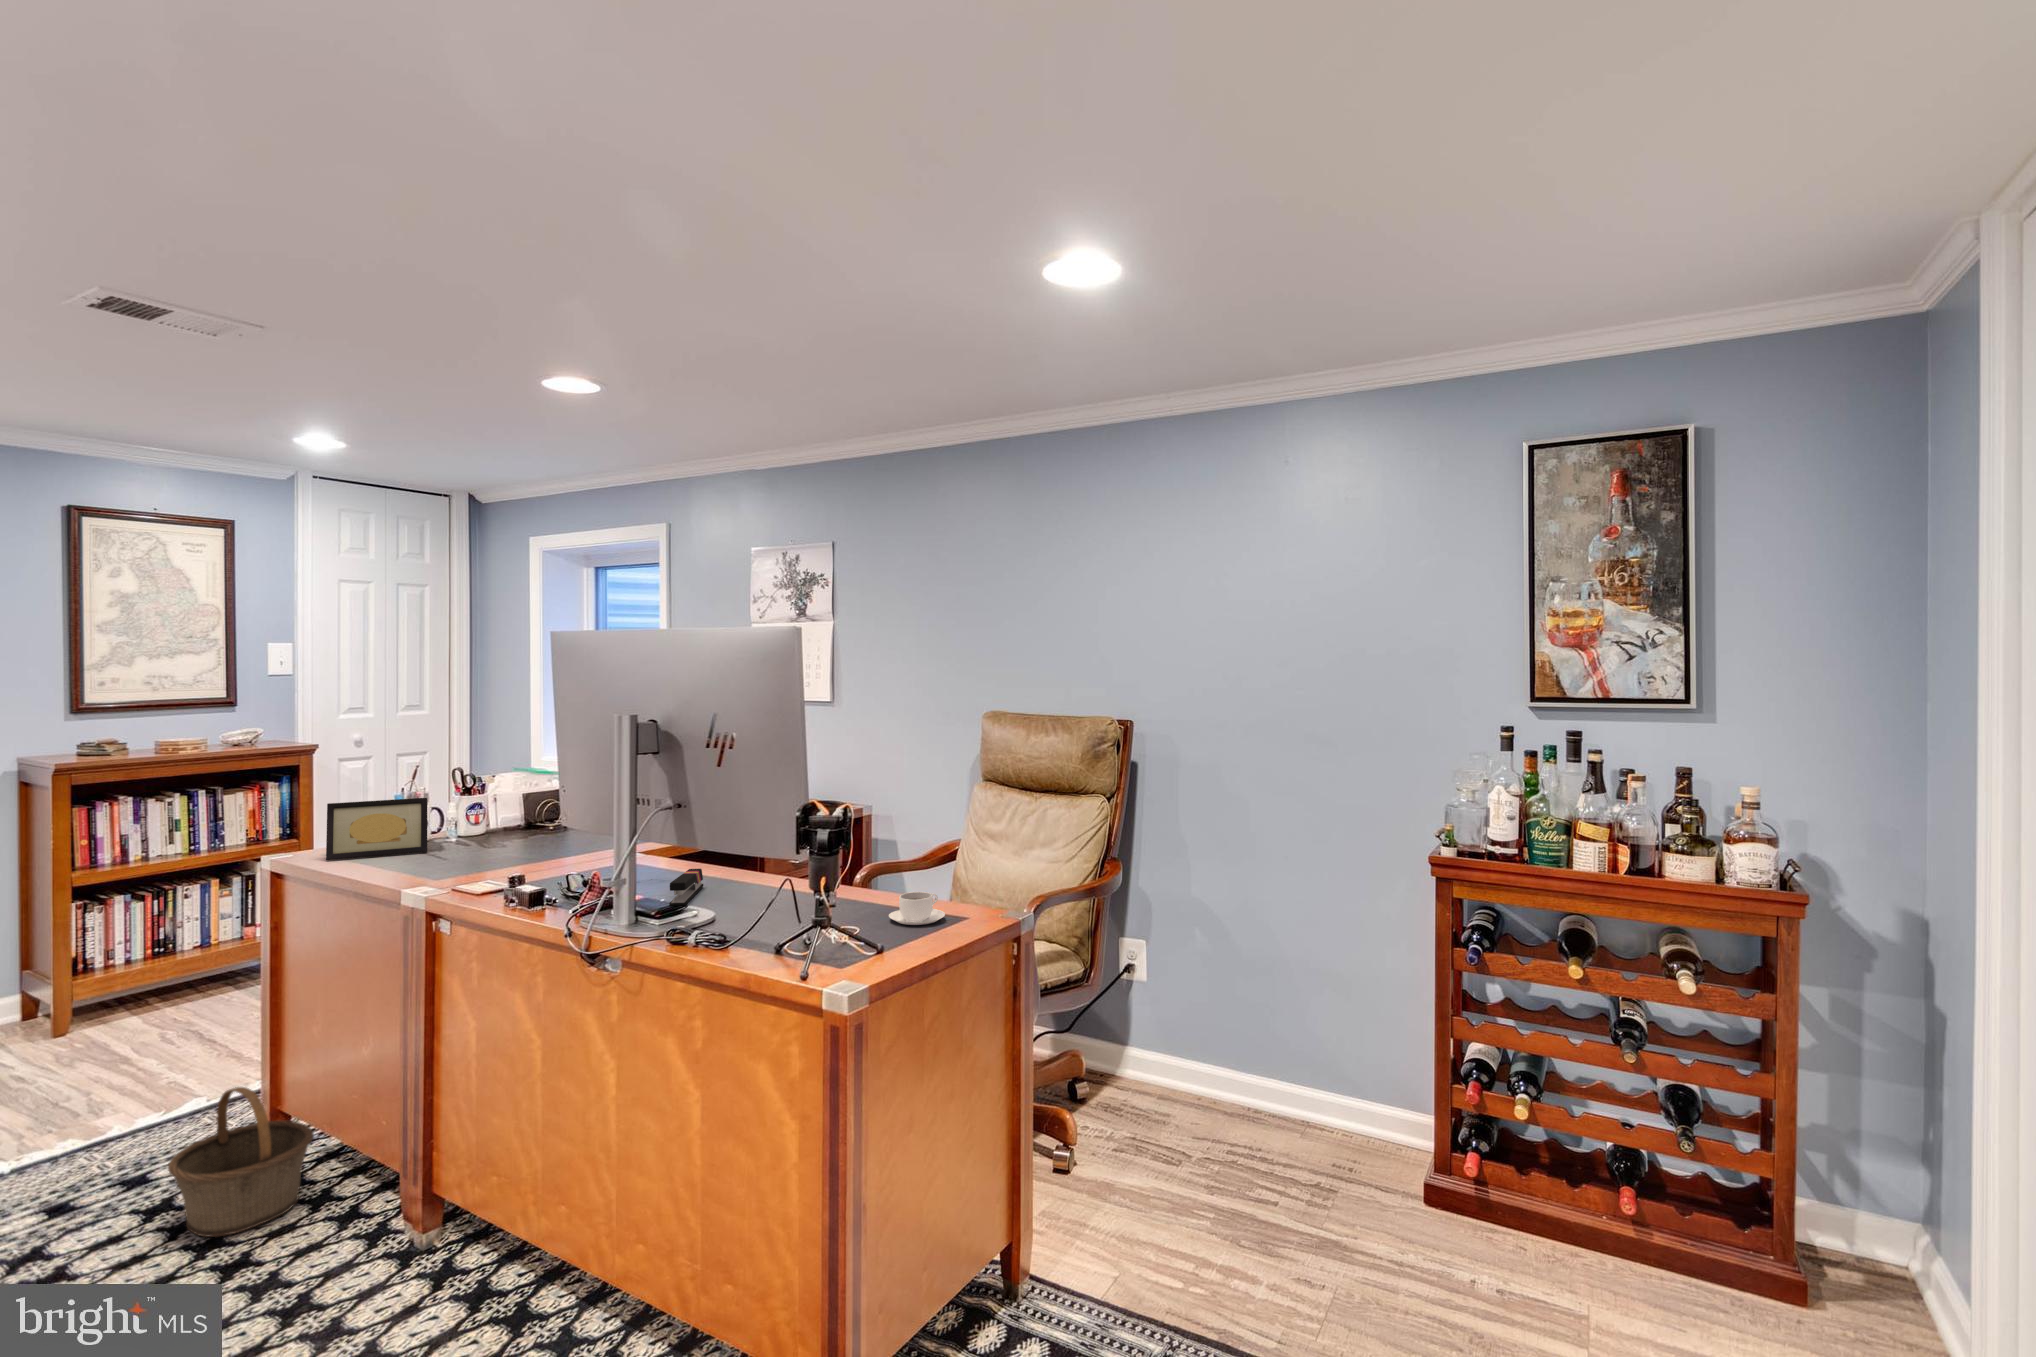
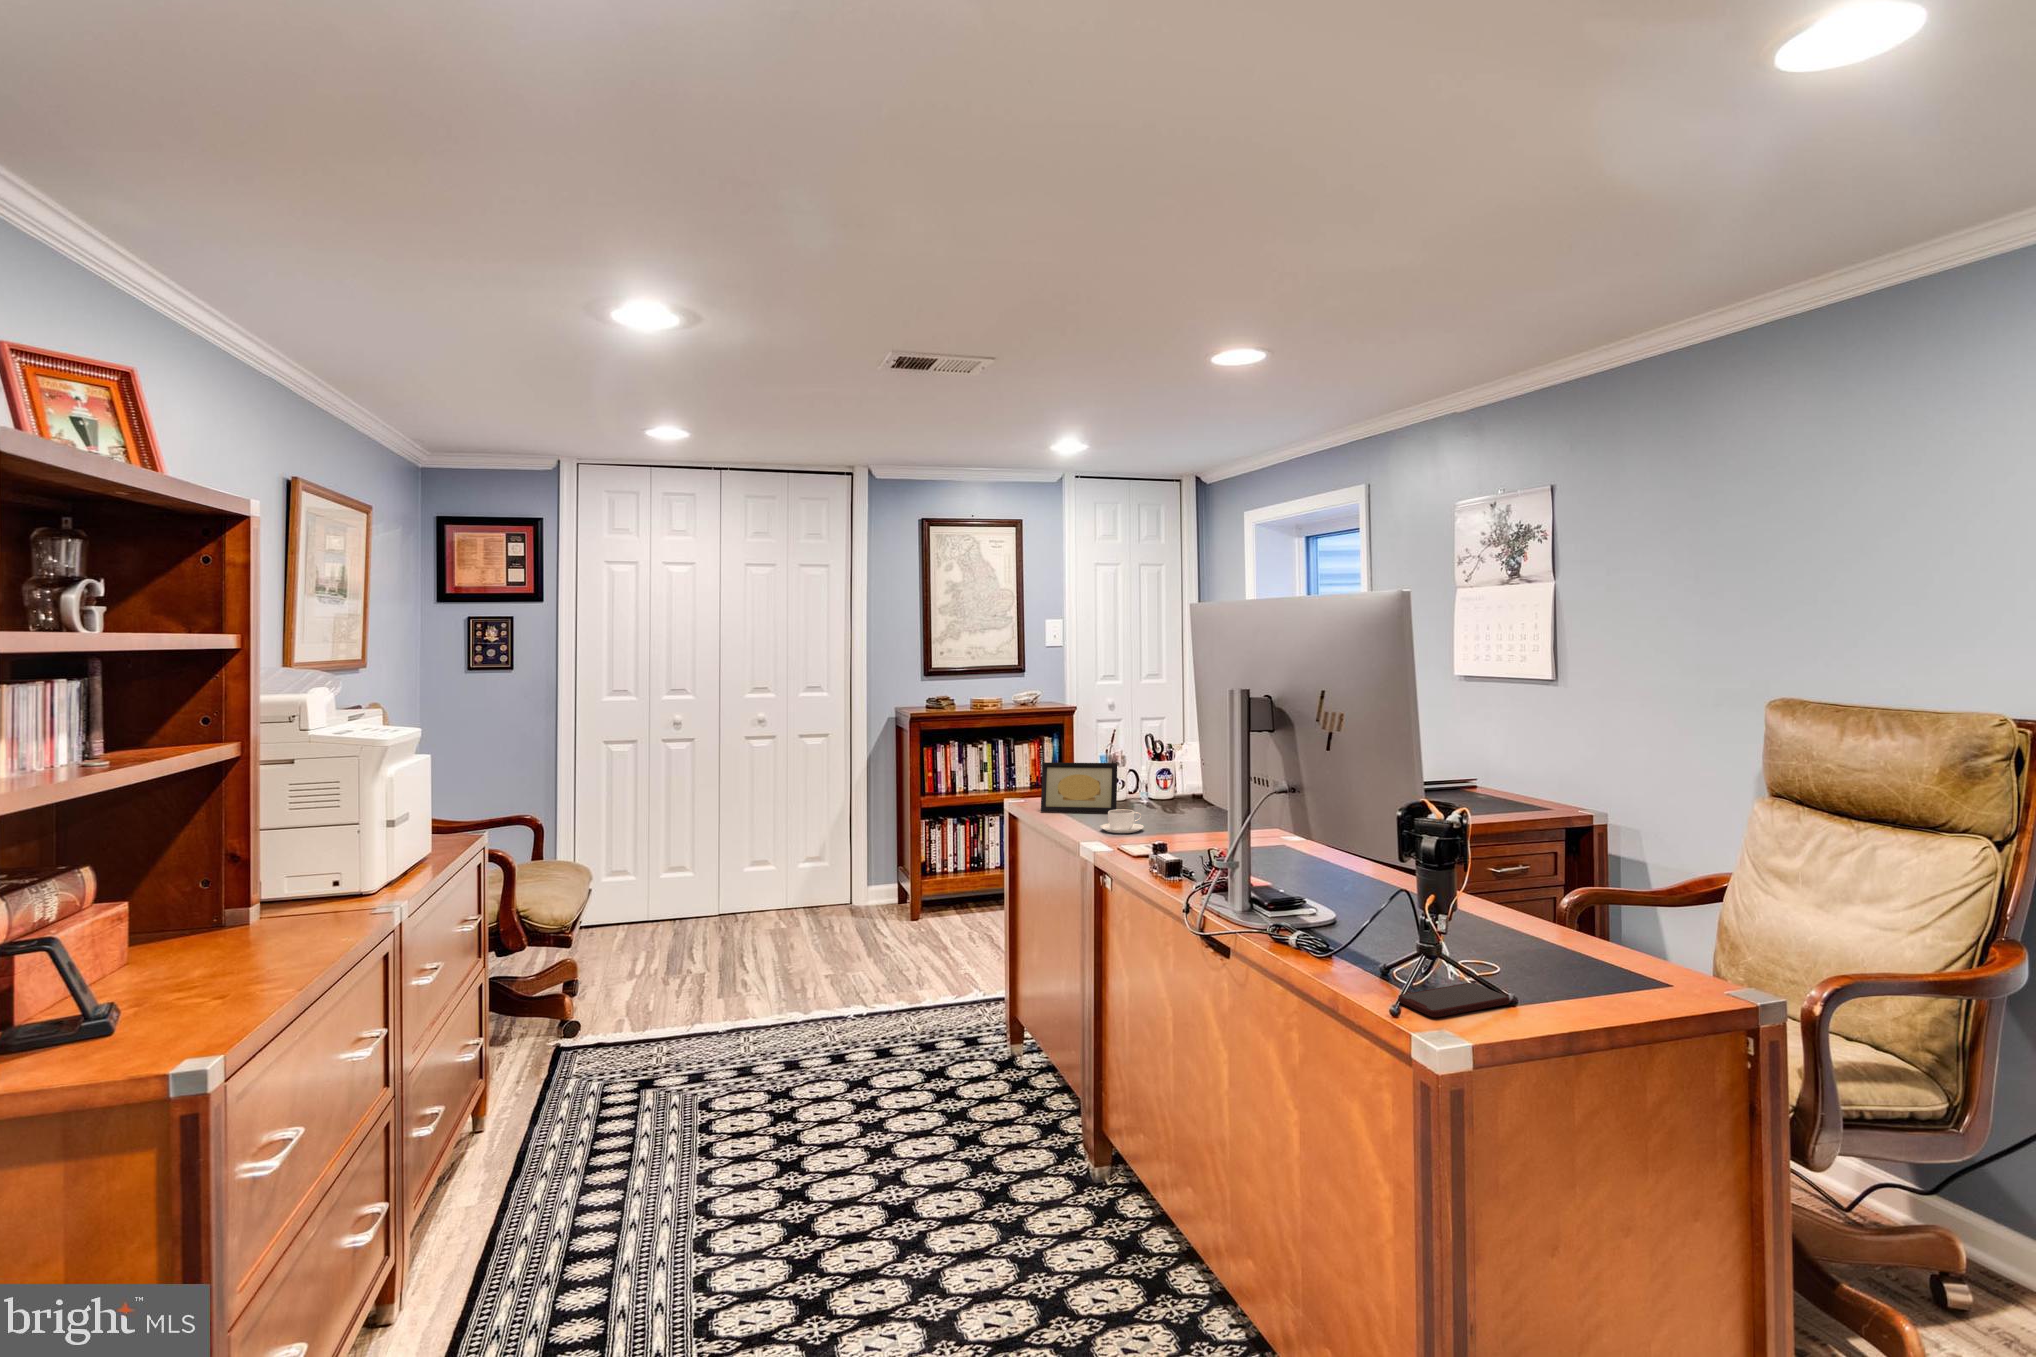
stapler: present [669,869,703,906] -> none [1298,863,1345,903]
coffee cup: present [889,892,945,925] -> present [1100,809,1144,833]
smartphone: none [795,941,873,971] -> present [1399,983,1509,1017]
basket: present [168,1087,314,1237] -> none [935,991,1029,1110]

